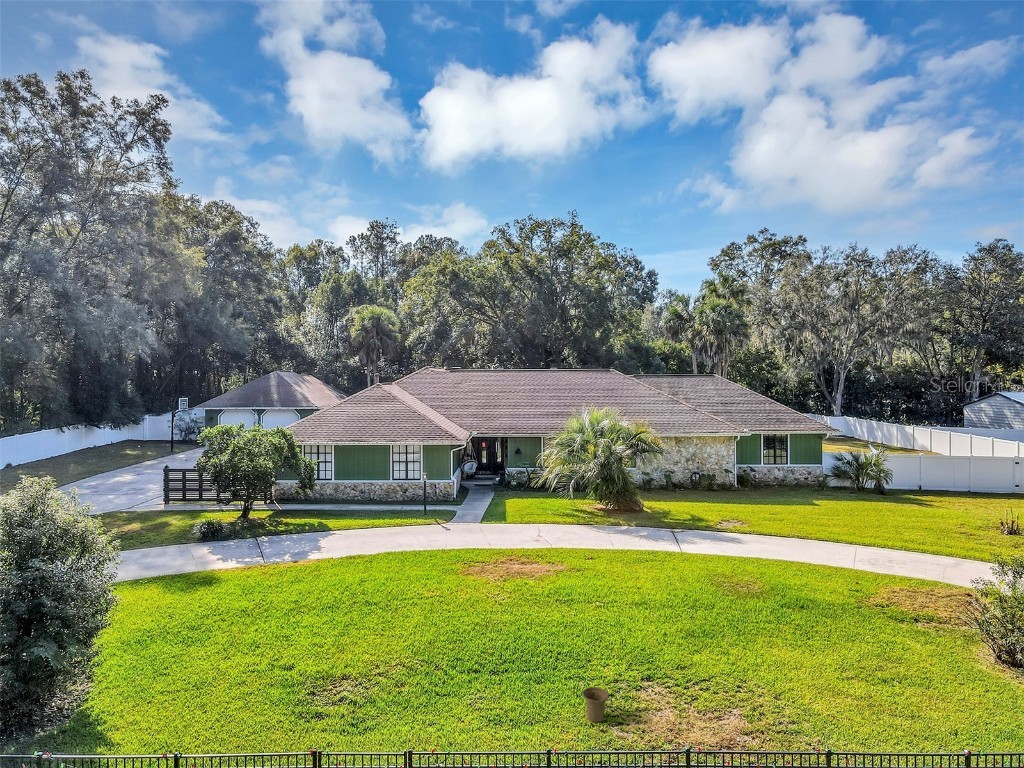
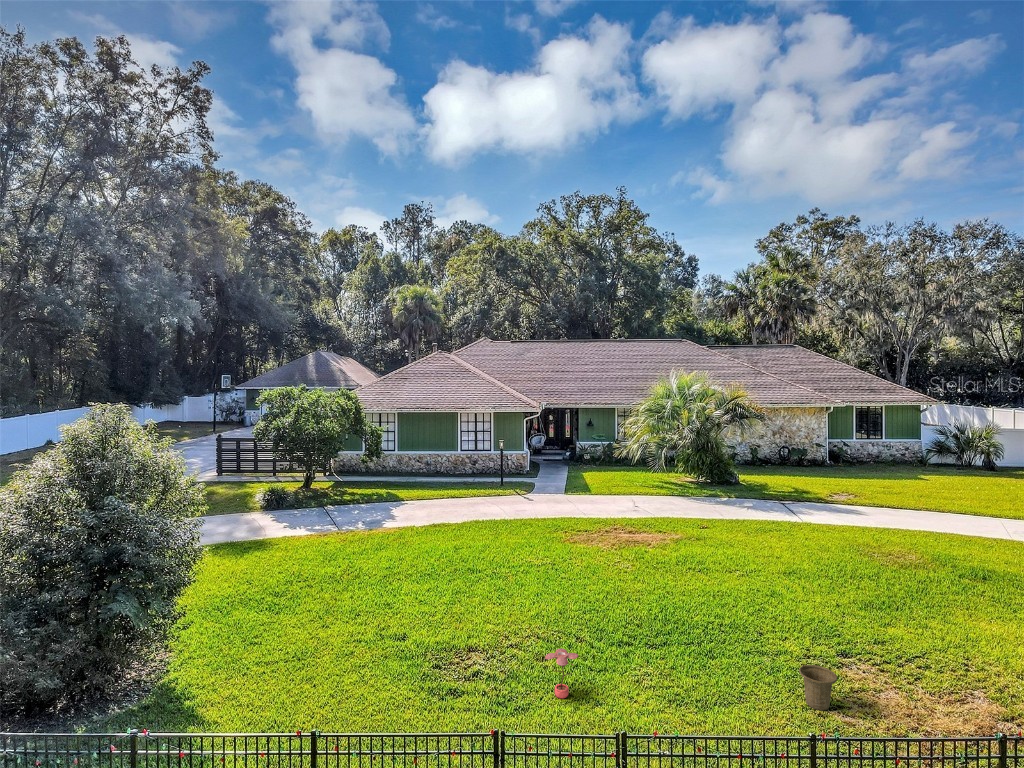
potted plant: none [387,677,414,717] -> present [545,648,578,698]

